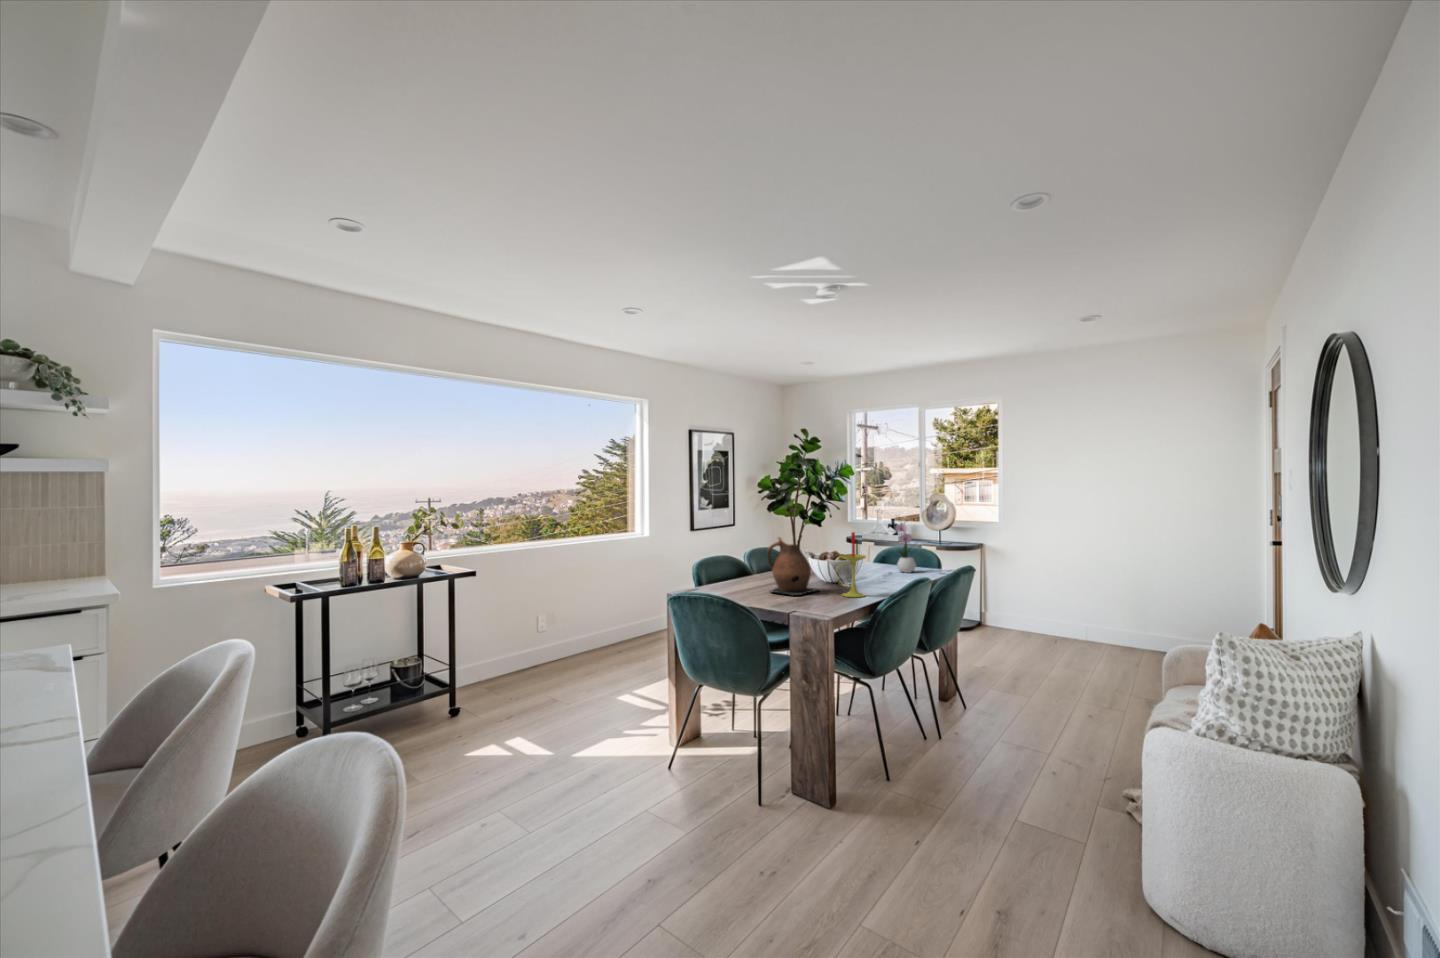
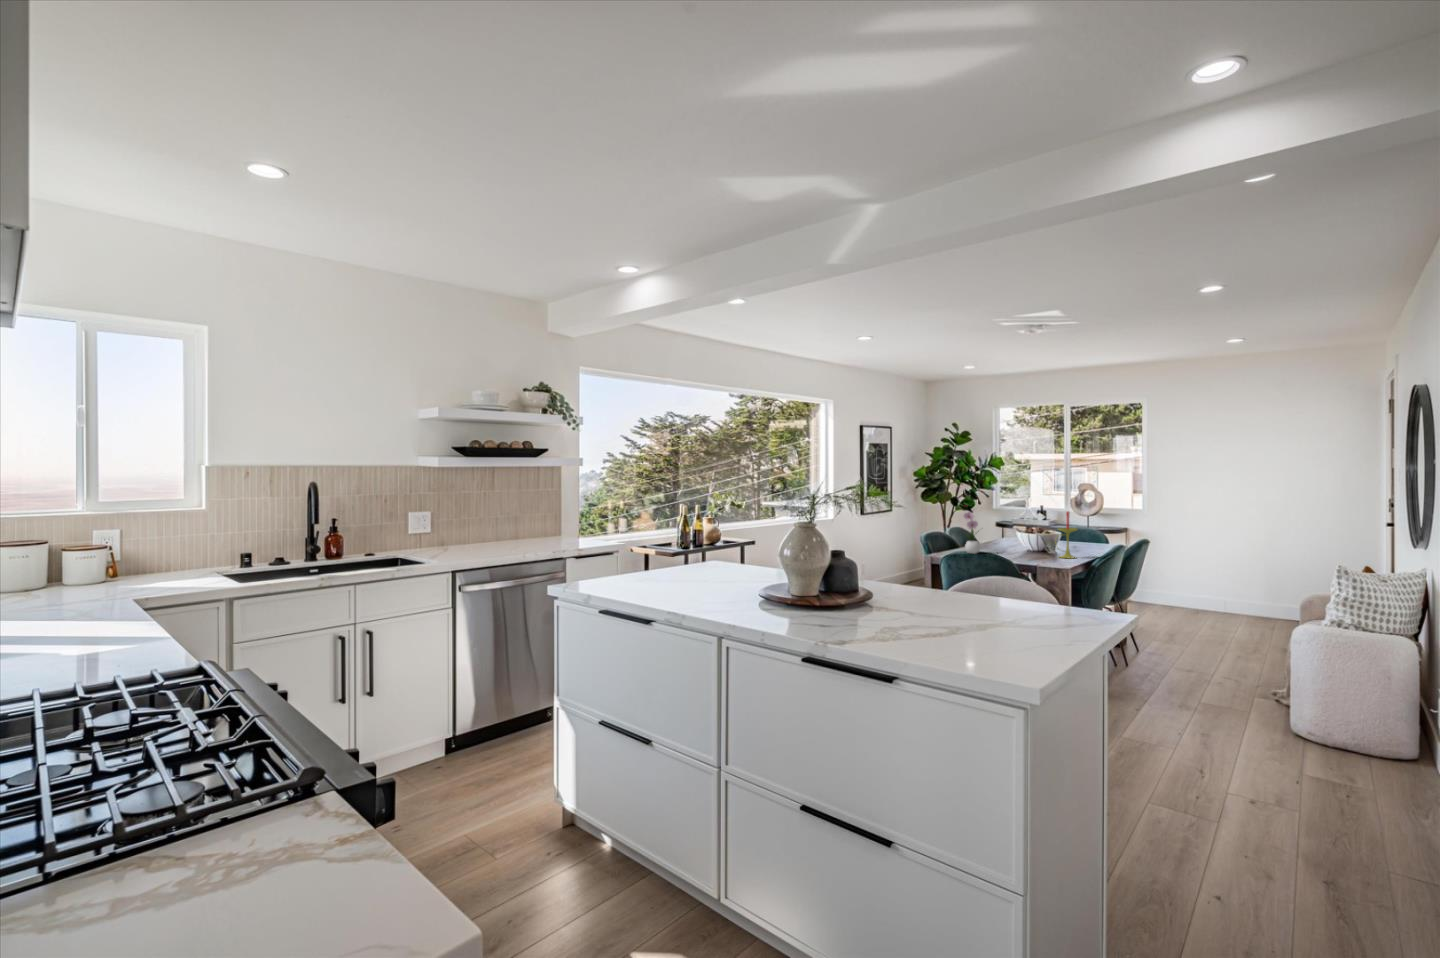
flower arrangement: present [895,523,916,573] -> present [964,512,981,554]
ceramic pitcher: present [767,537,819,595] -> none [998,515,1038,558]

